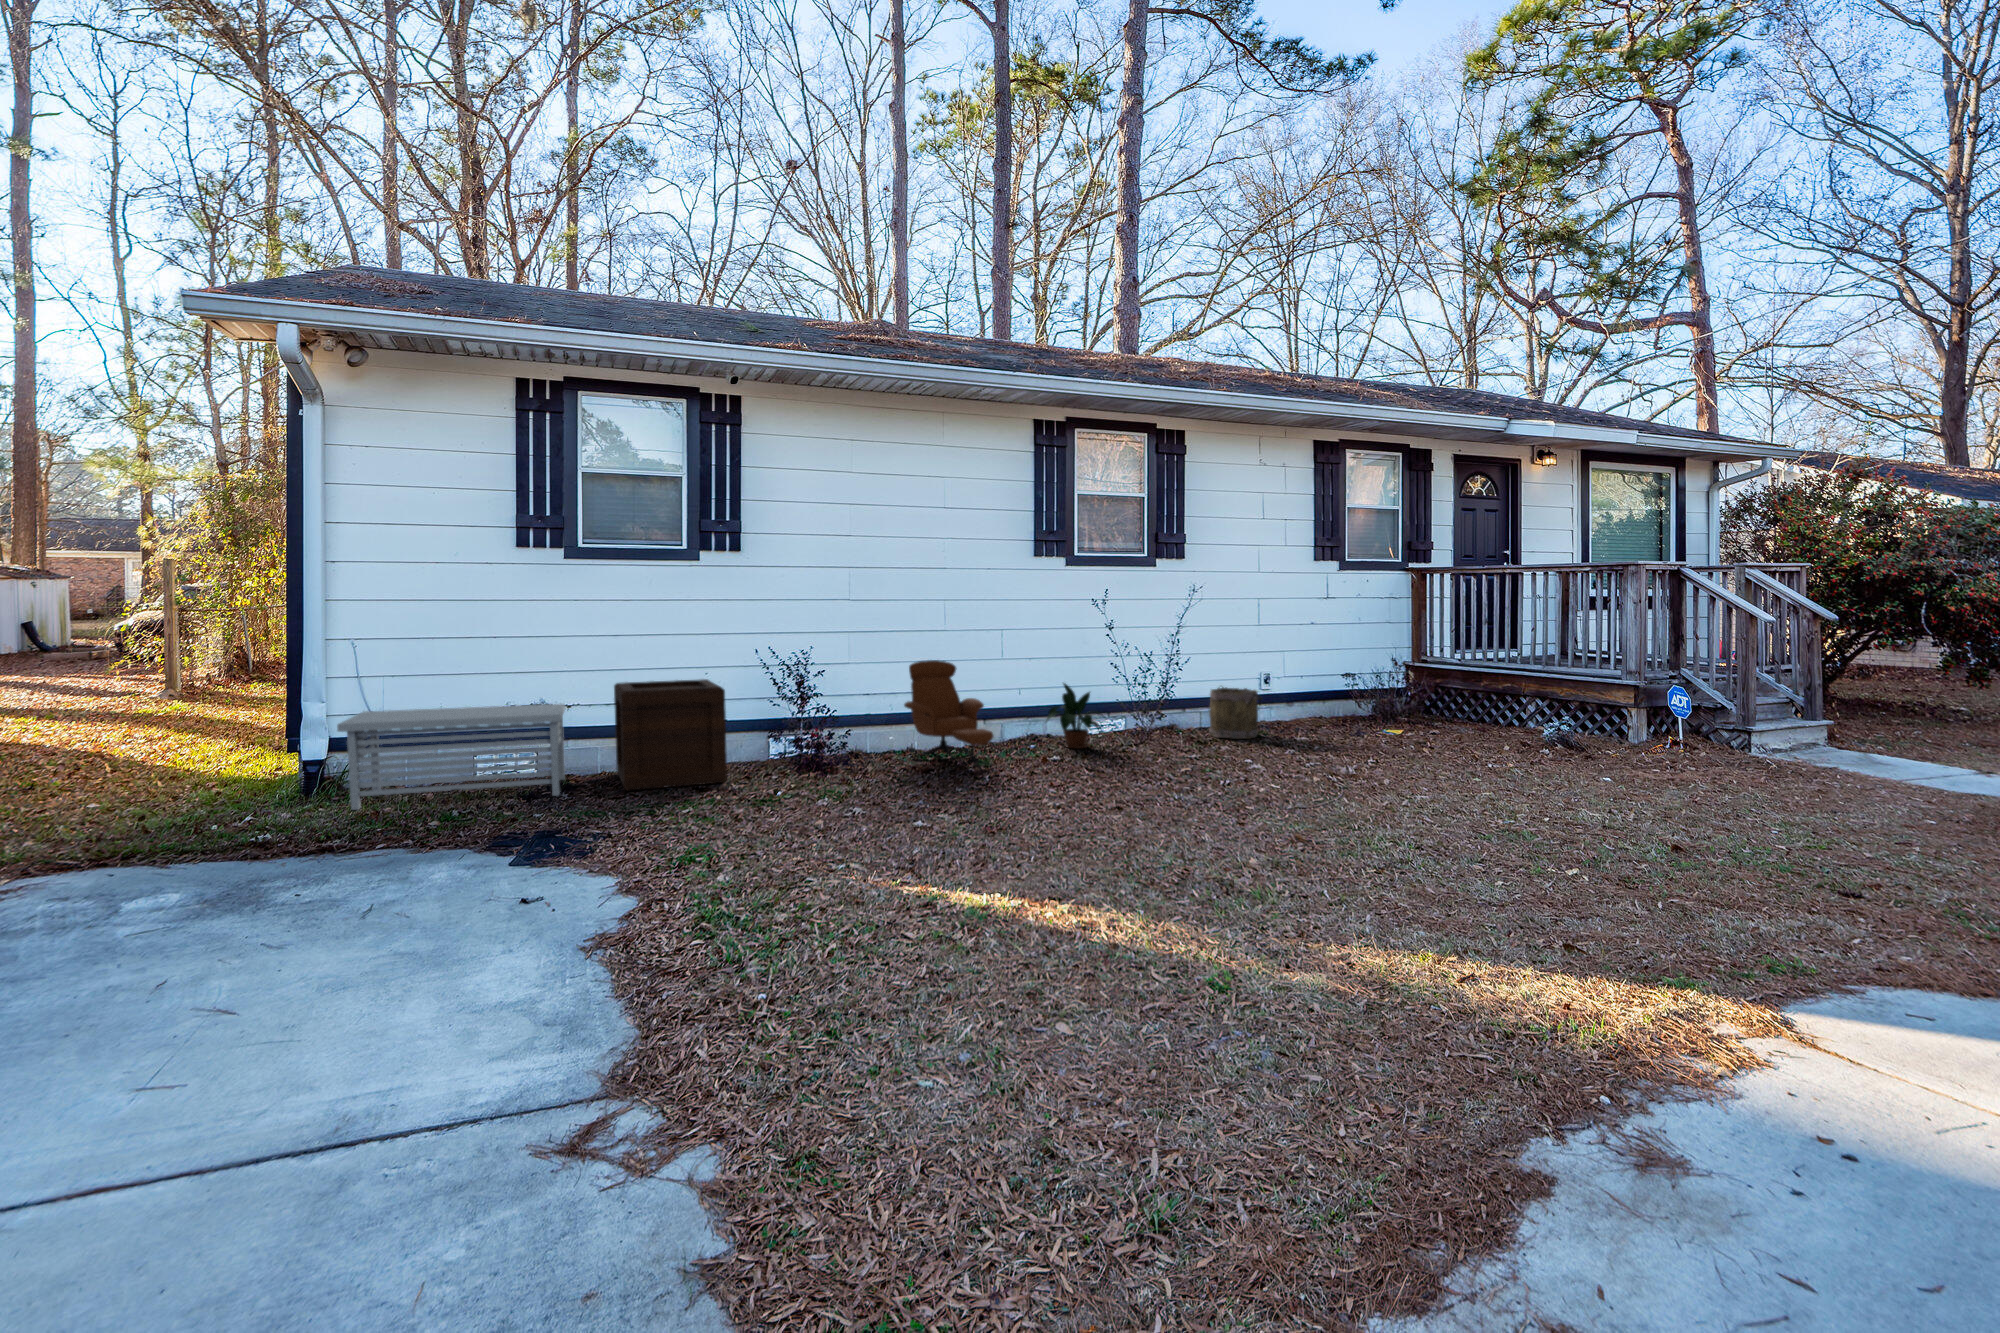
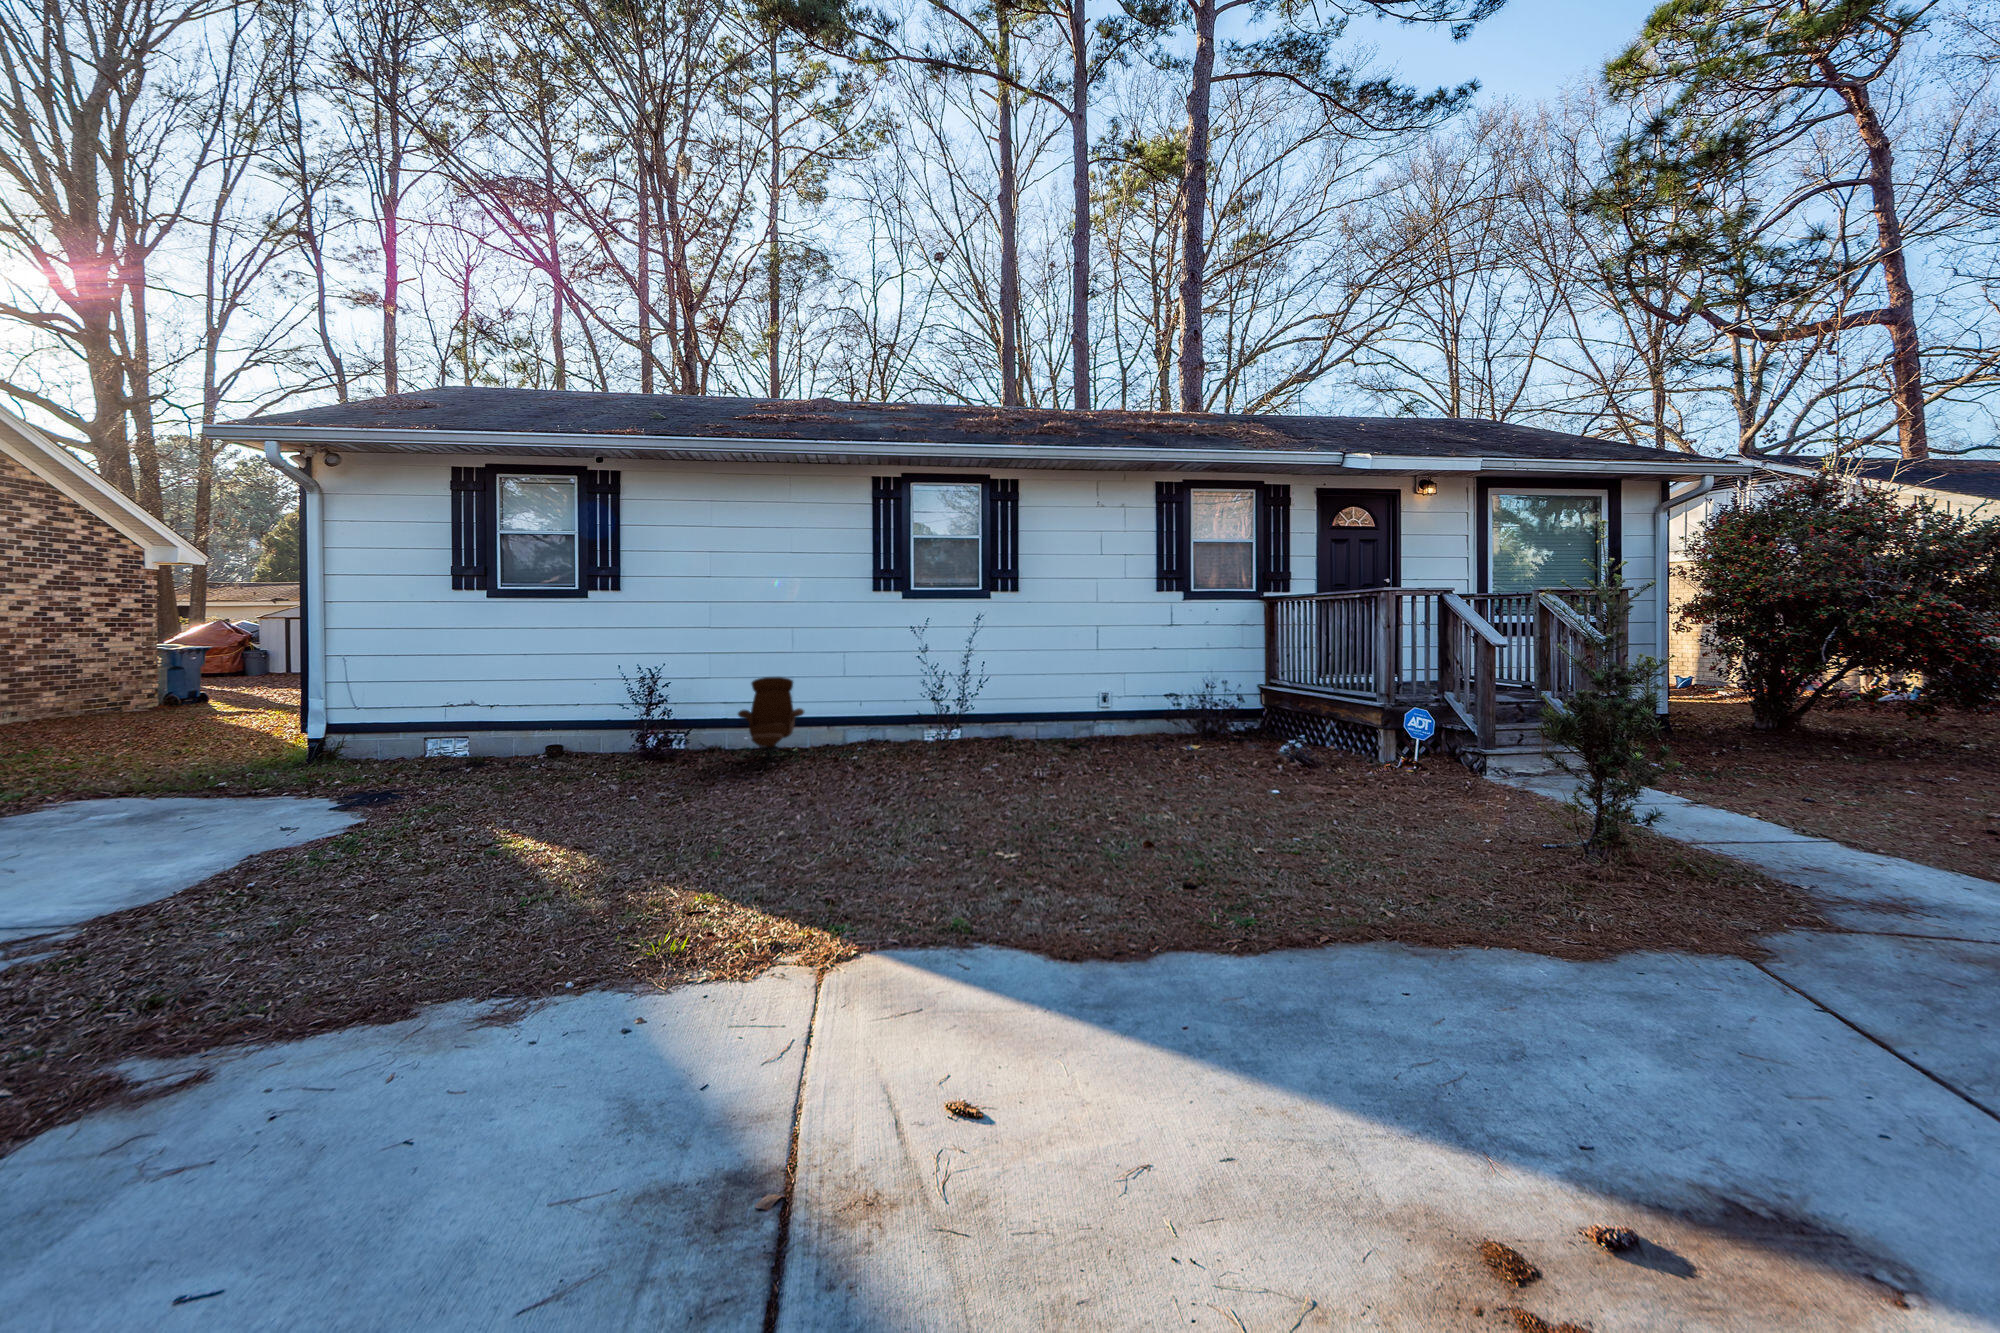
wooden crate: present [614,679,727,791] -> none [492,688,594,769]
potted plant: present [1046,683,1101,748] -> none [868,697,922,754]
bucket: present [1209,687,1263,739] -> none [1031,704,1080,752]
storage bench: present [337,704,565,810] -> none [305,703,484,772]

